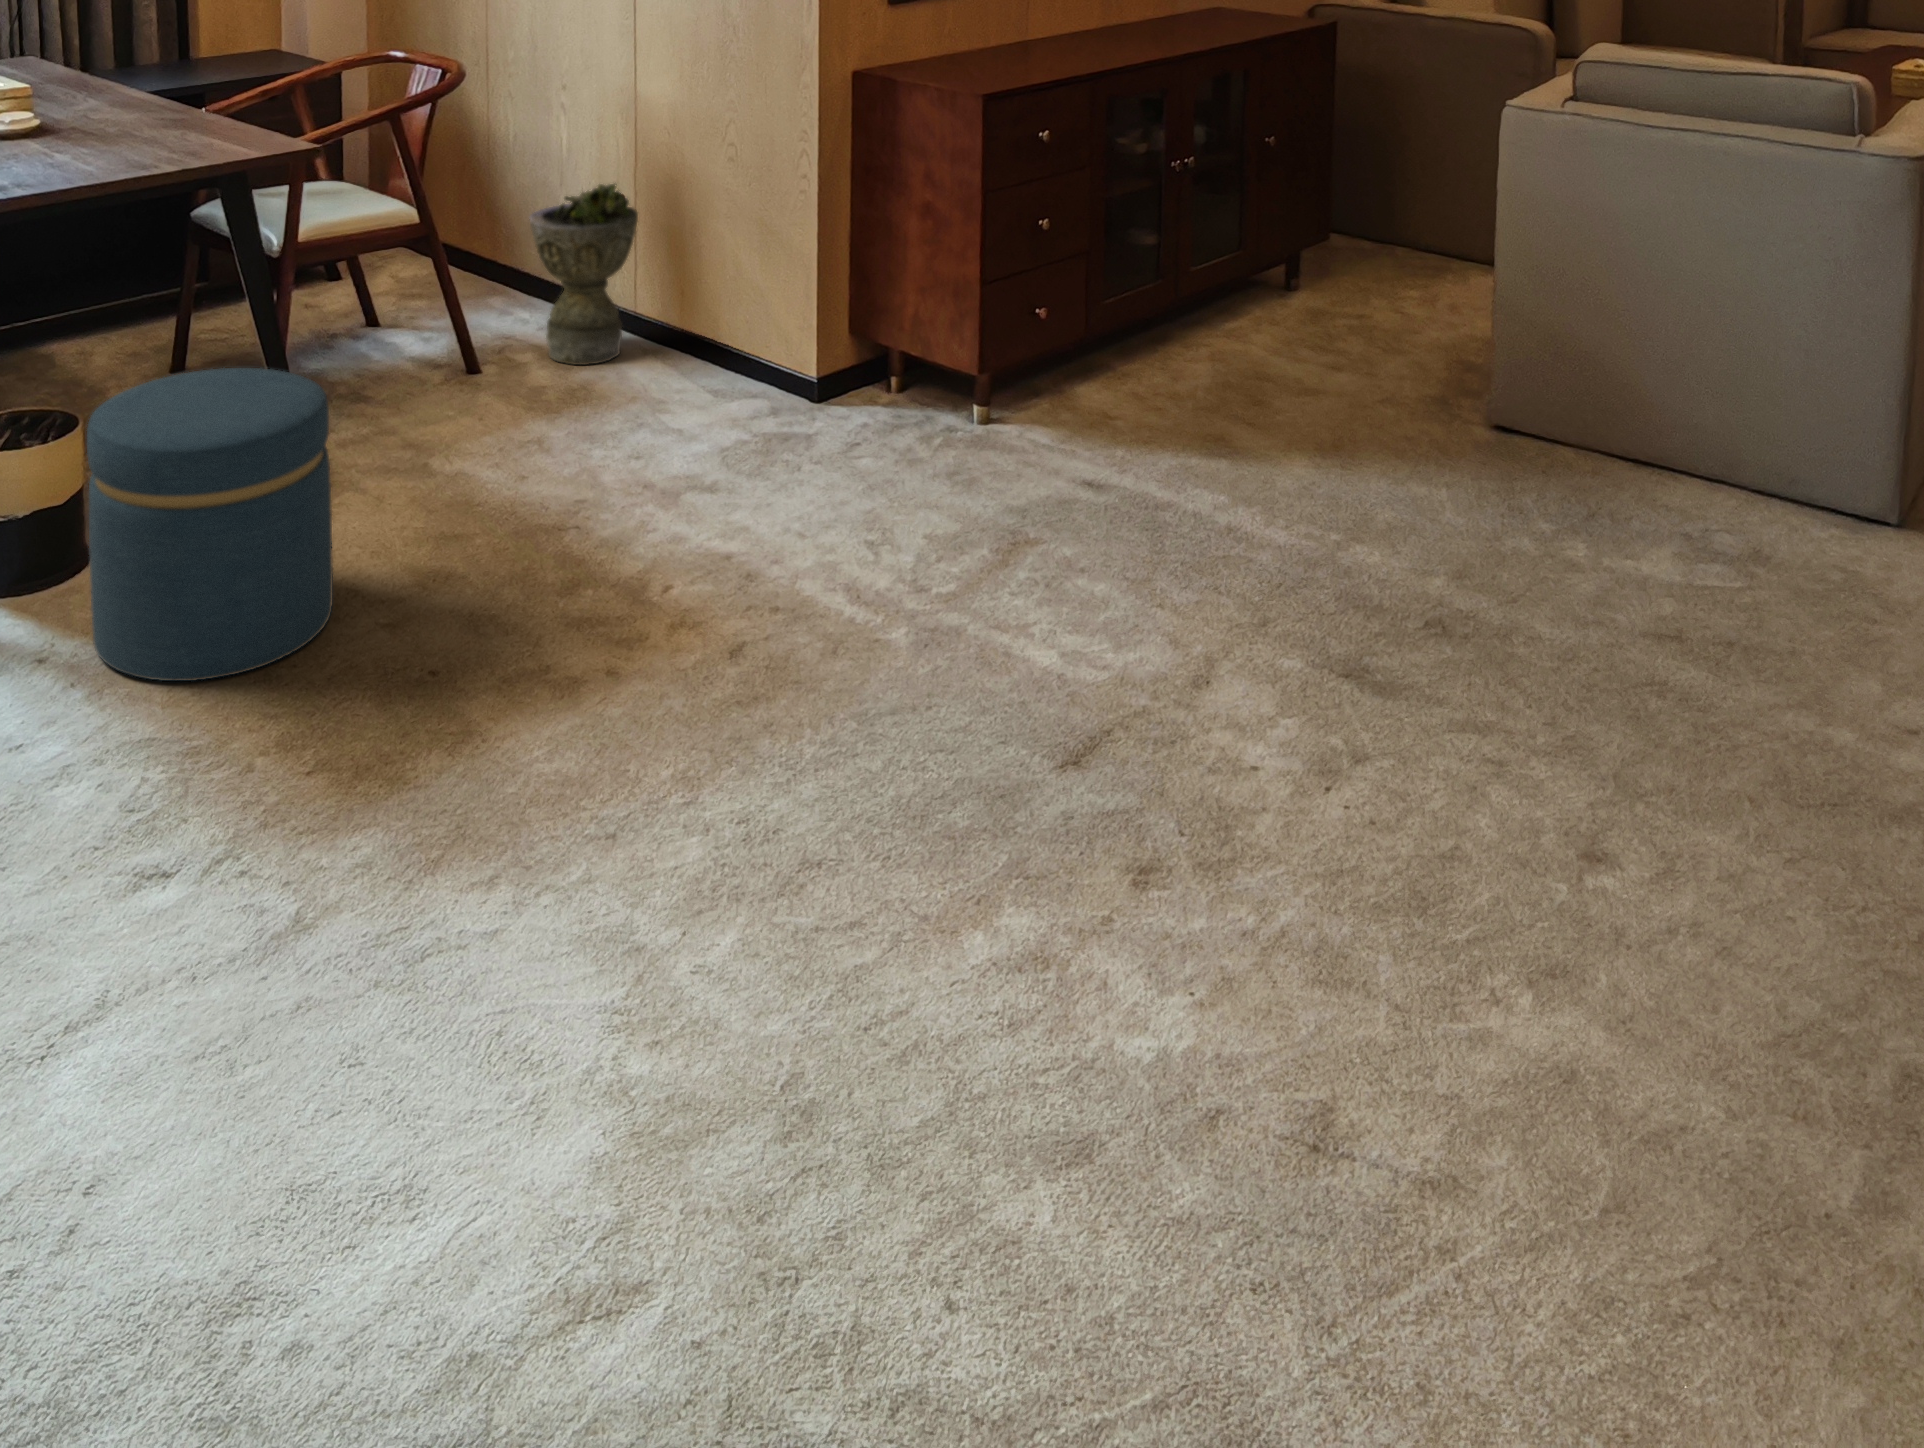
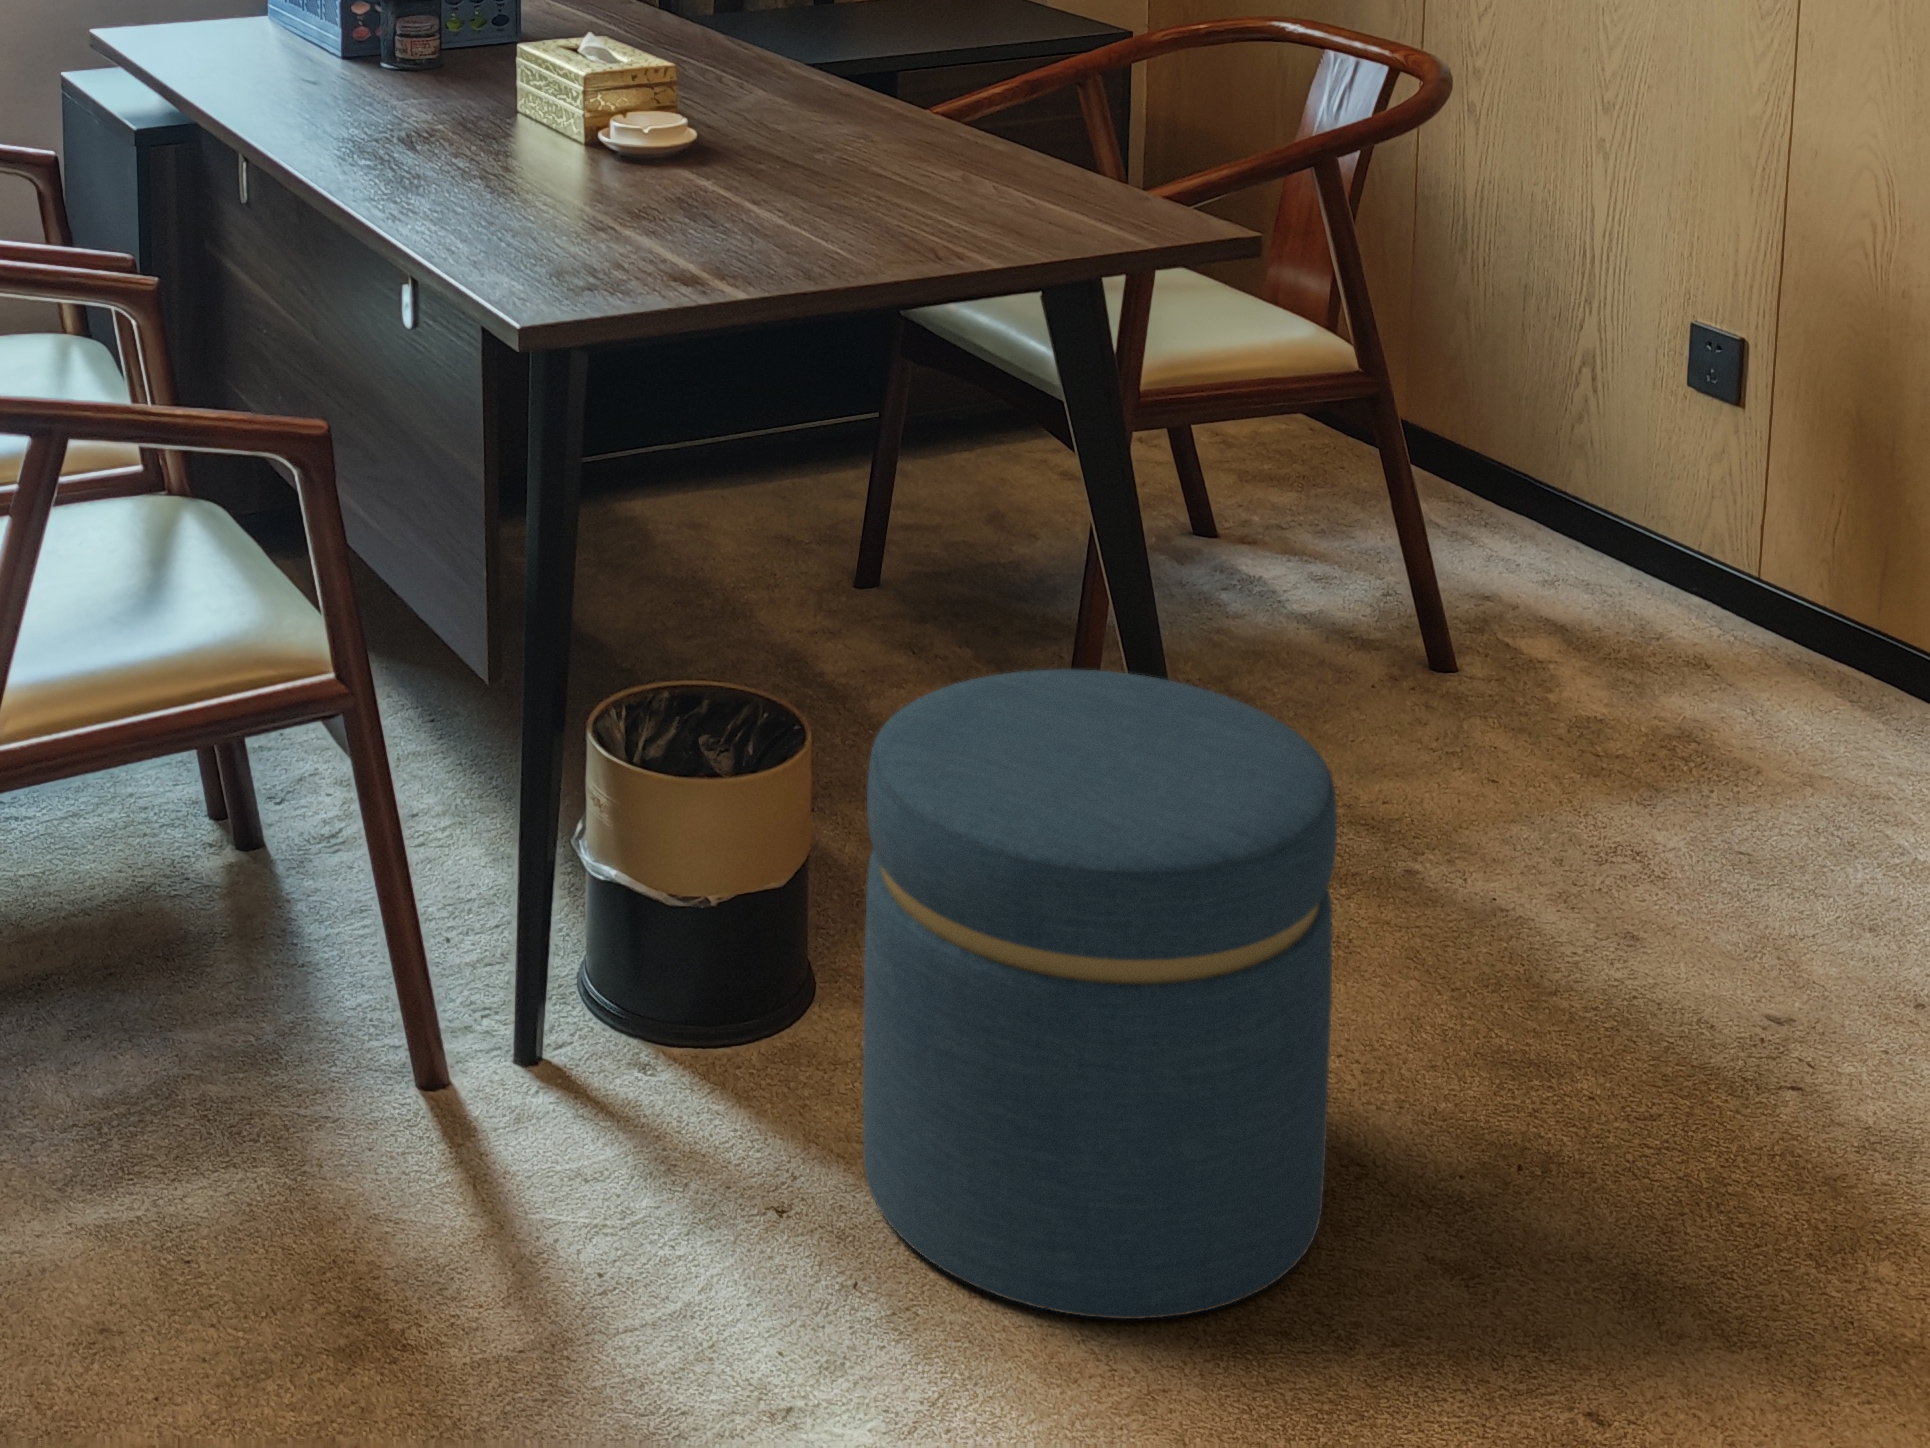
planter: present [530,184,638,365] -> none [1560,311,1796,675]

